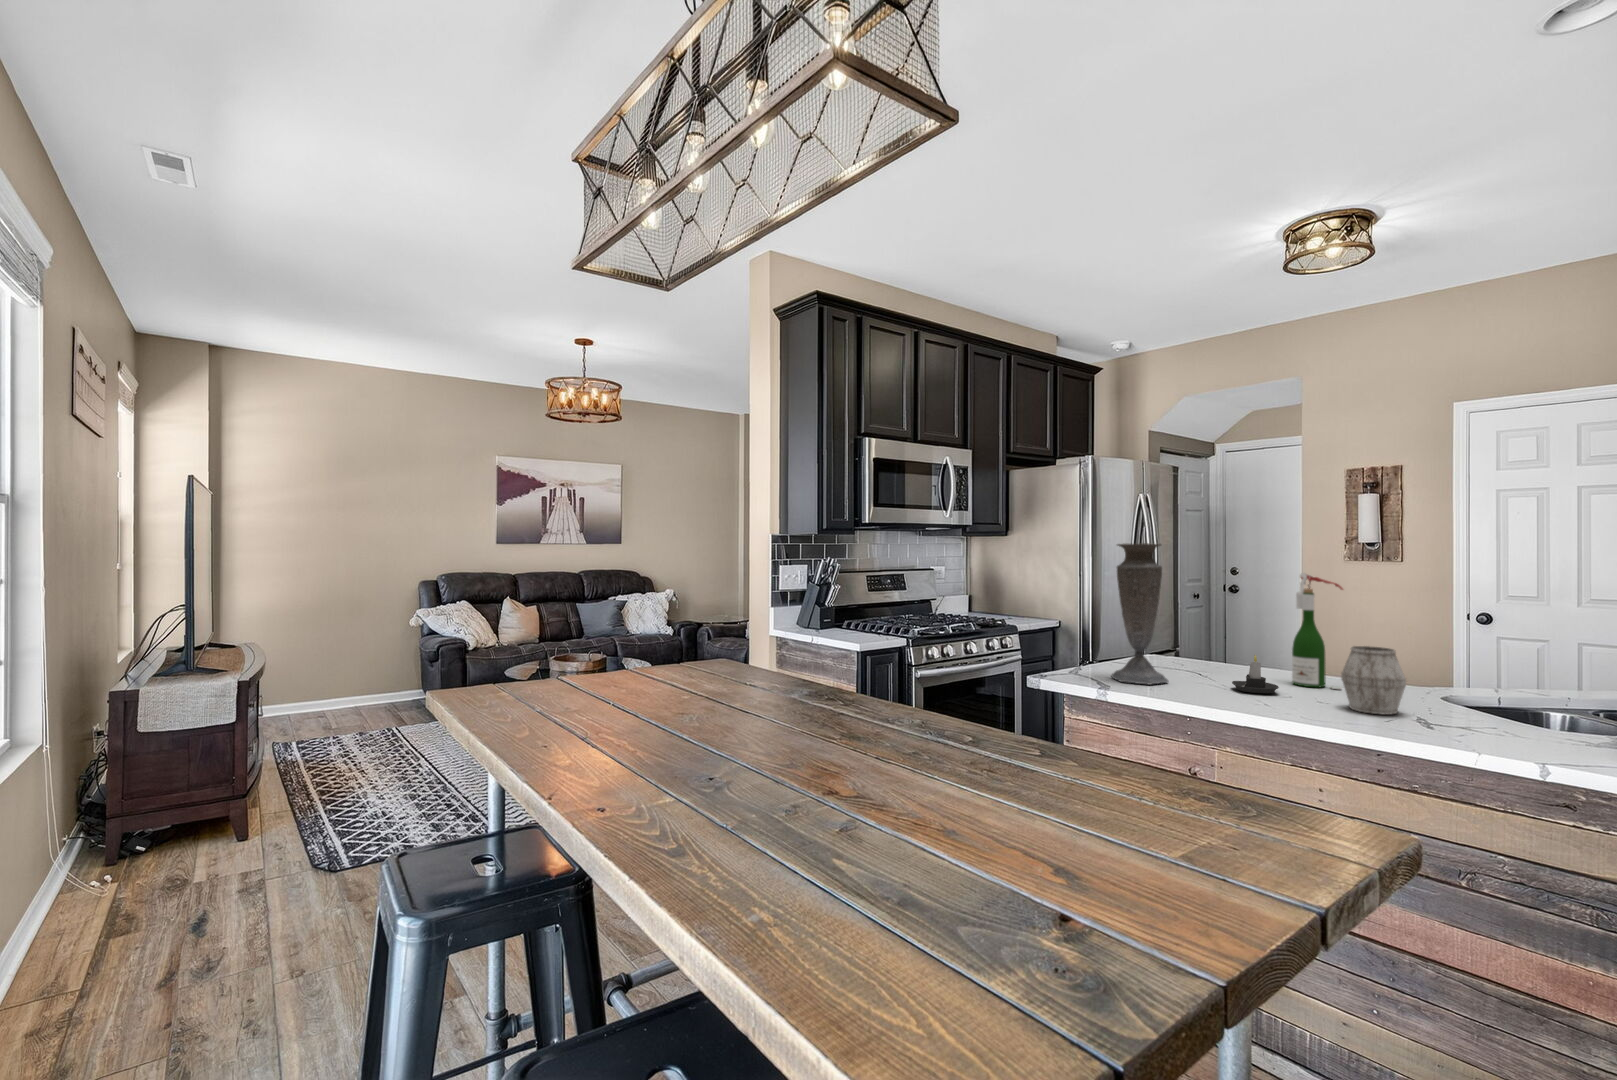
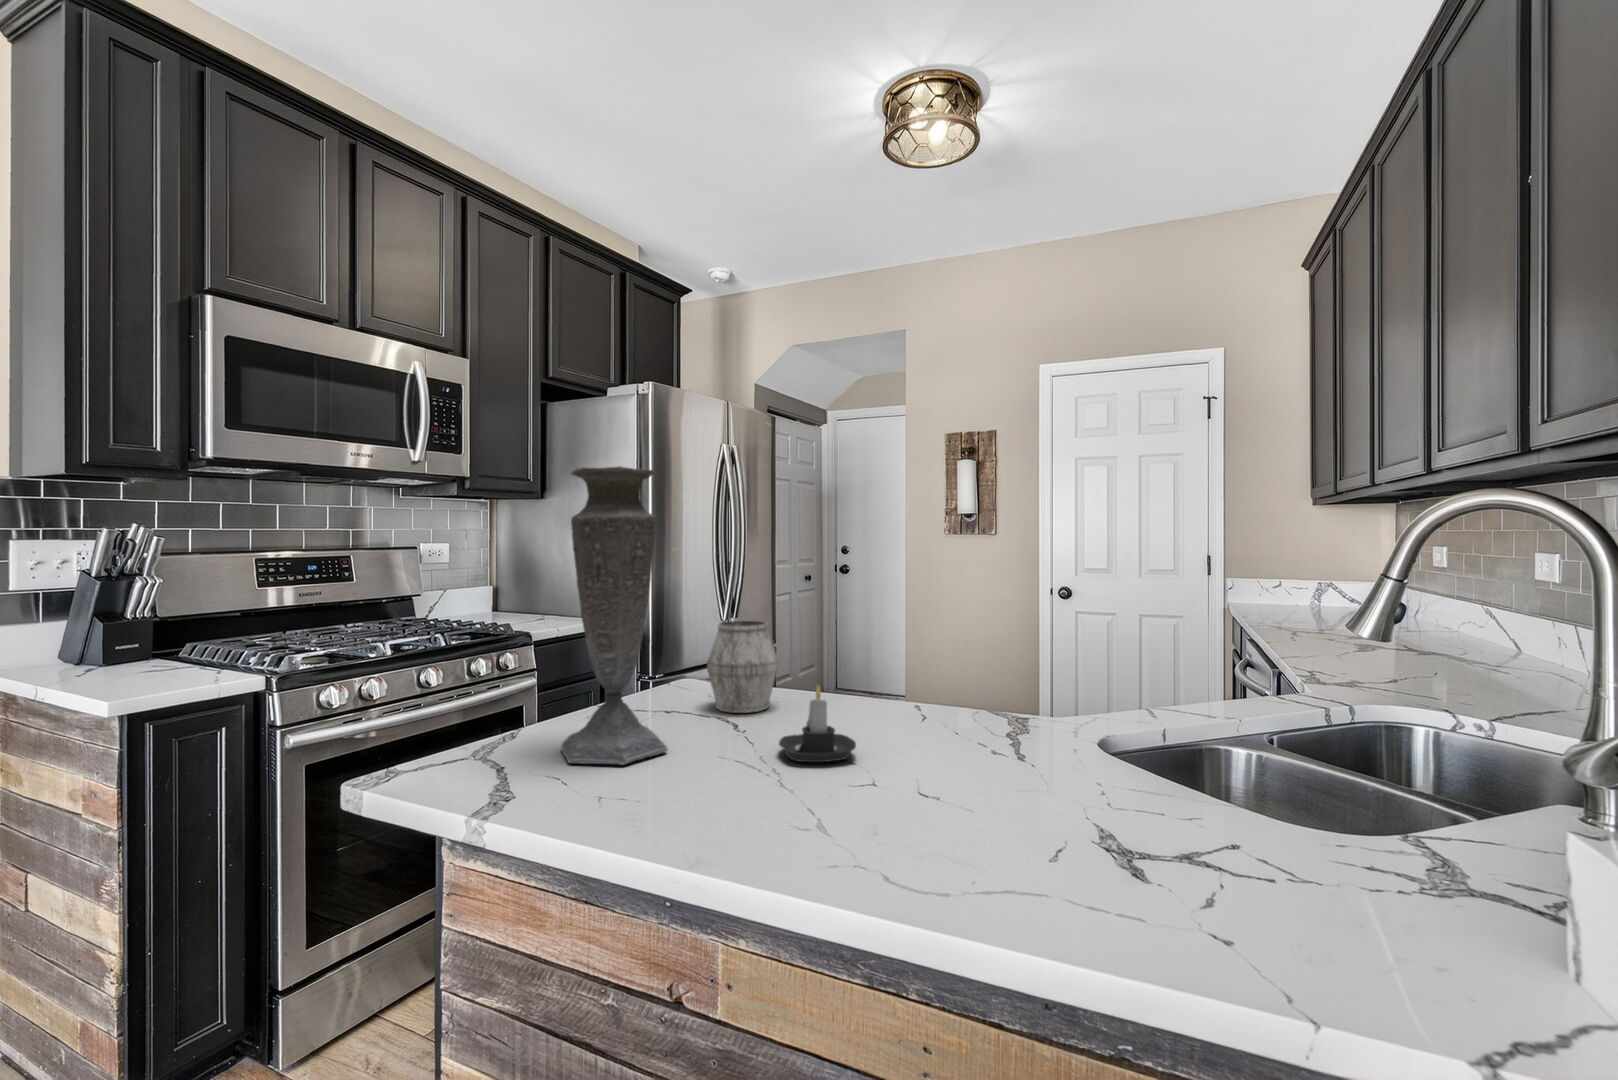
wine bottle: present [1292,573,1343,689] -> none [881,530,957,731]
mug: present [1341,646,1406,714] -> present [707,621,778,713]

